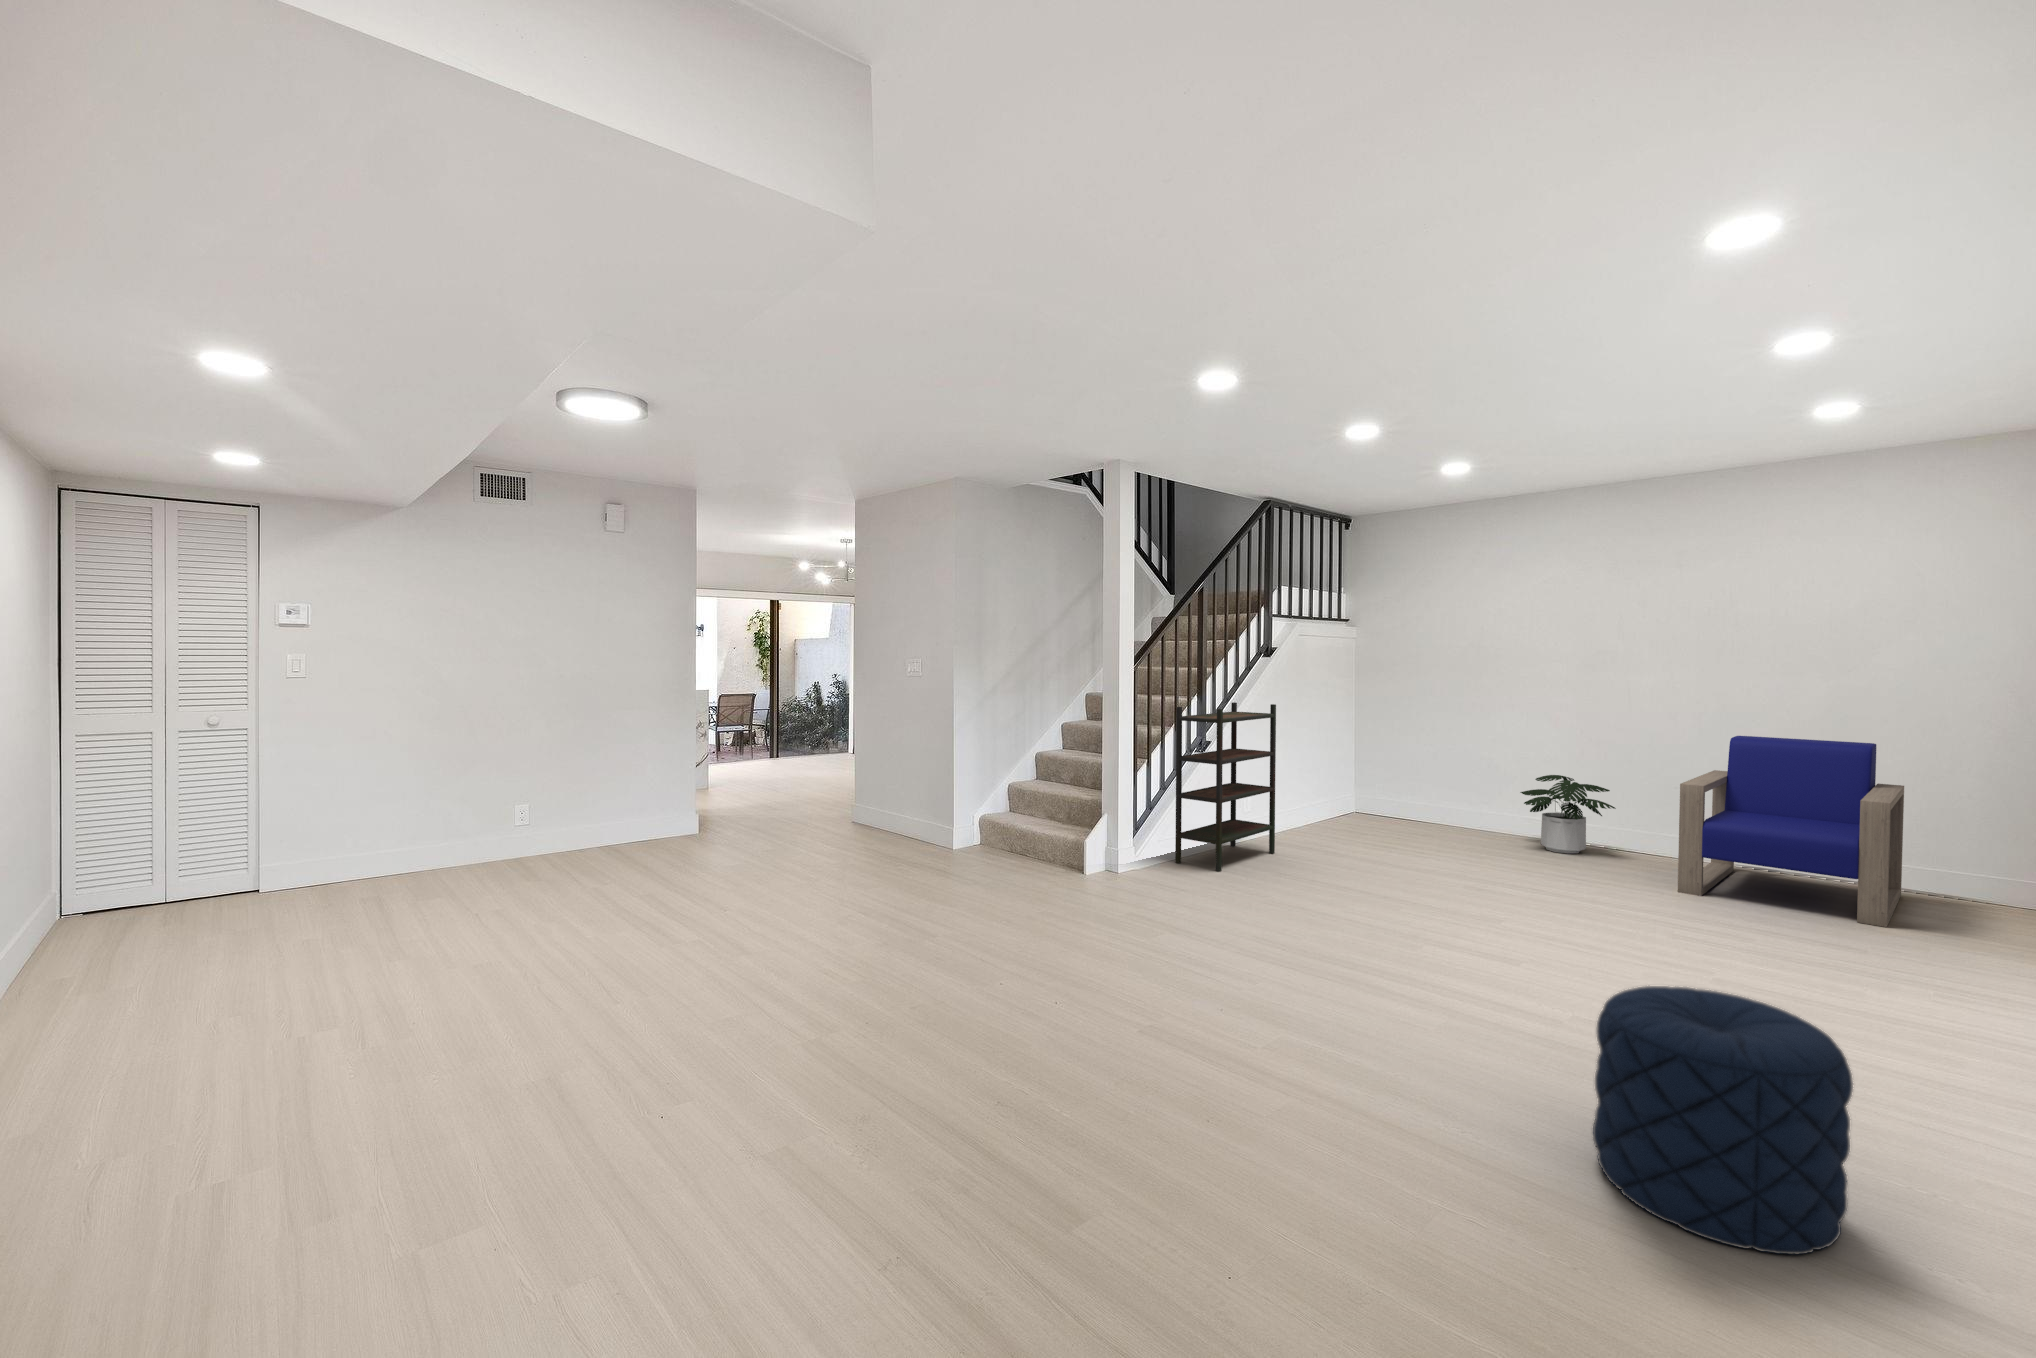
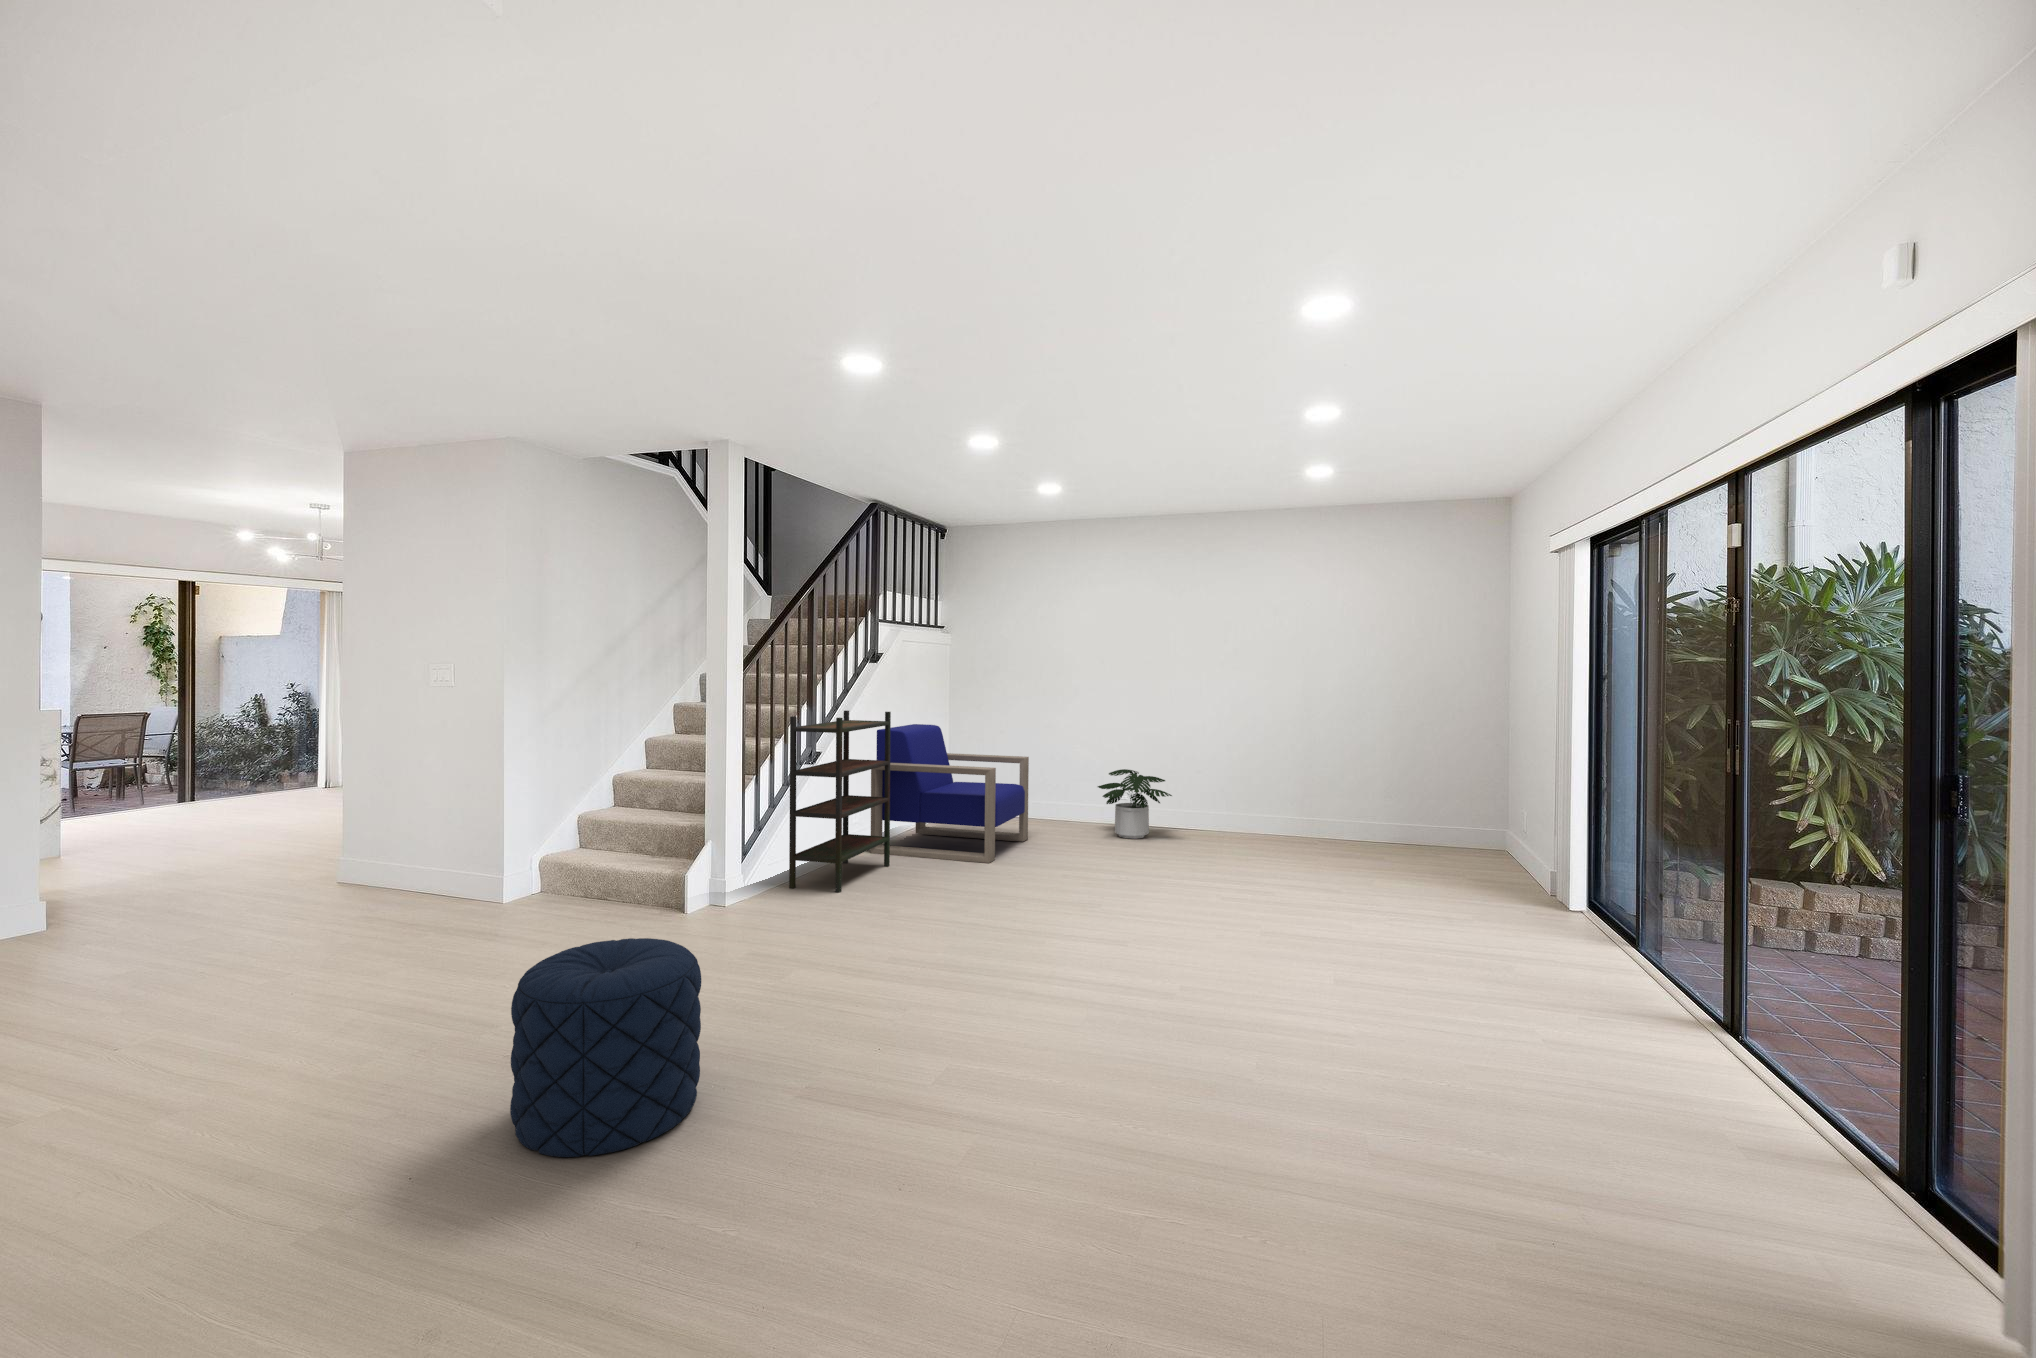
armchair: present [1678,736,1904,927] -> present [870,724,1029,863]
pouf: present [1593,986,1853,1254] -> present [510,938,701,1157]

